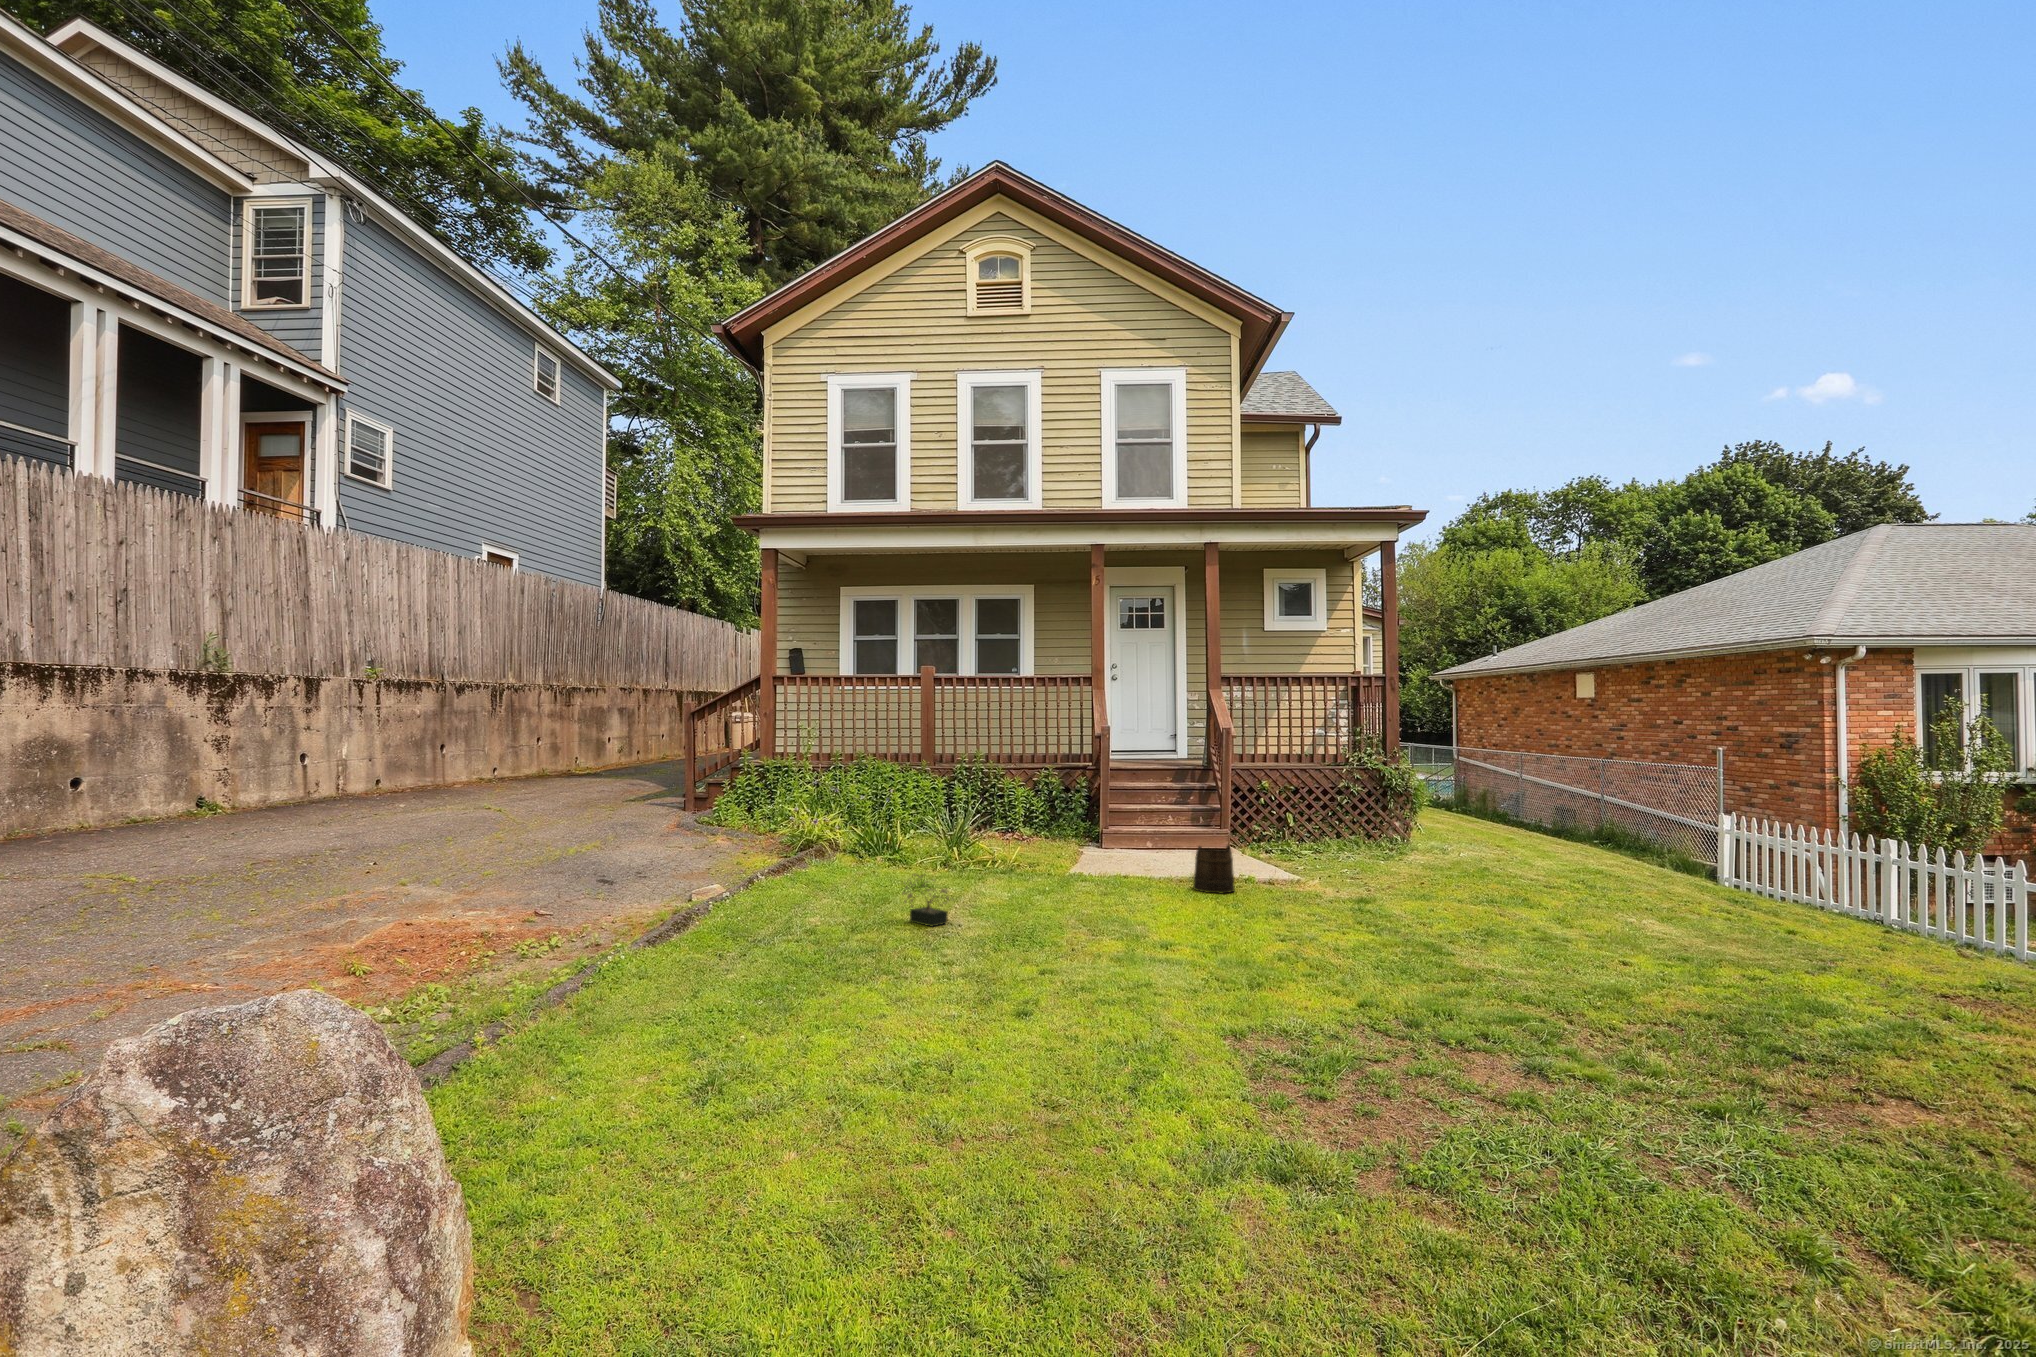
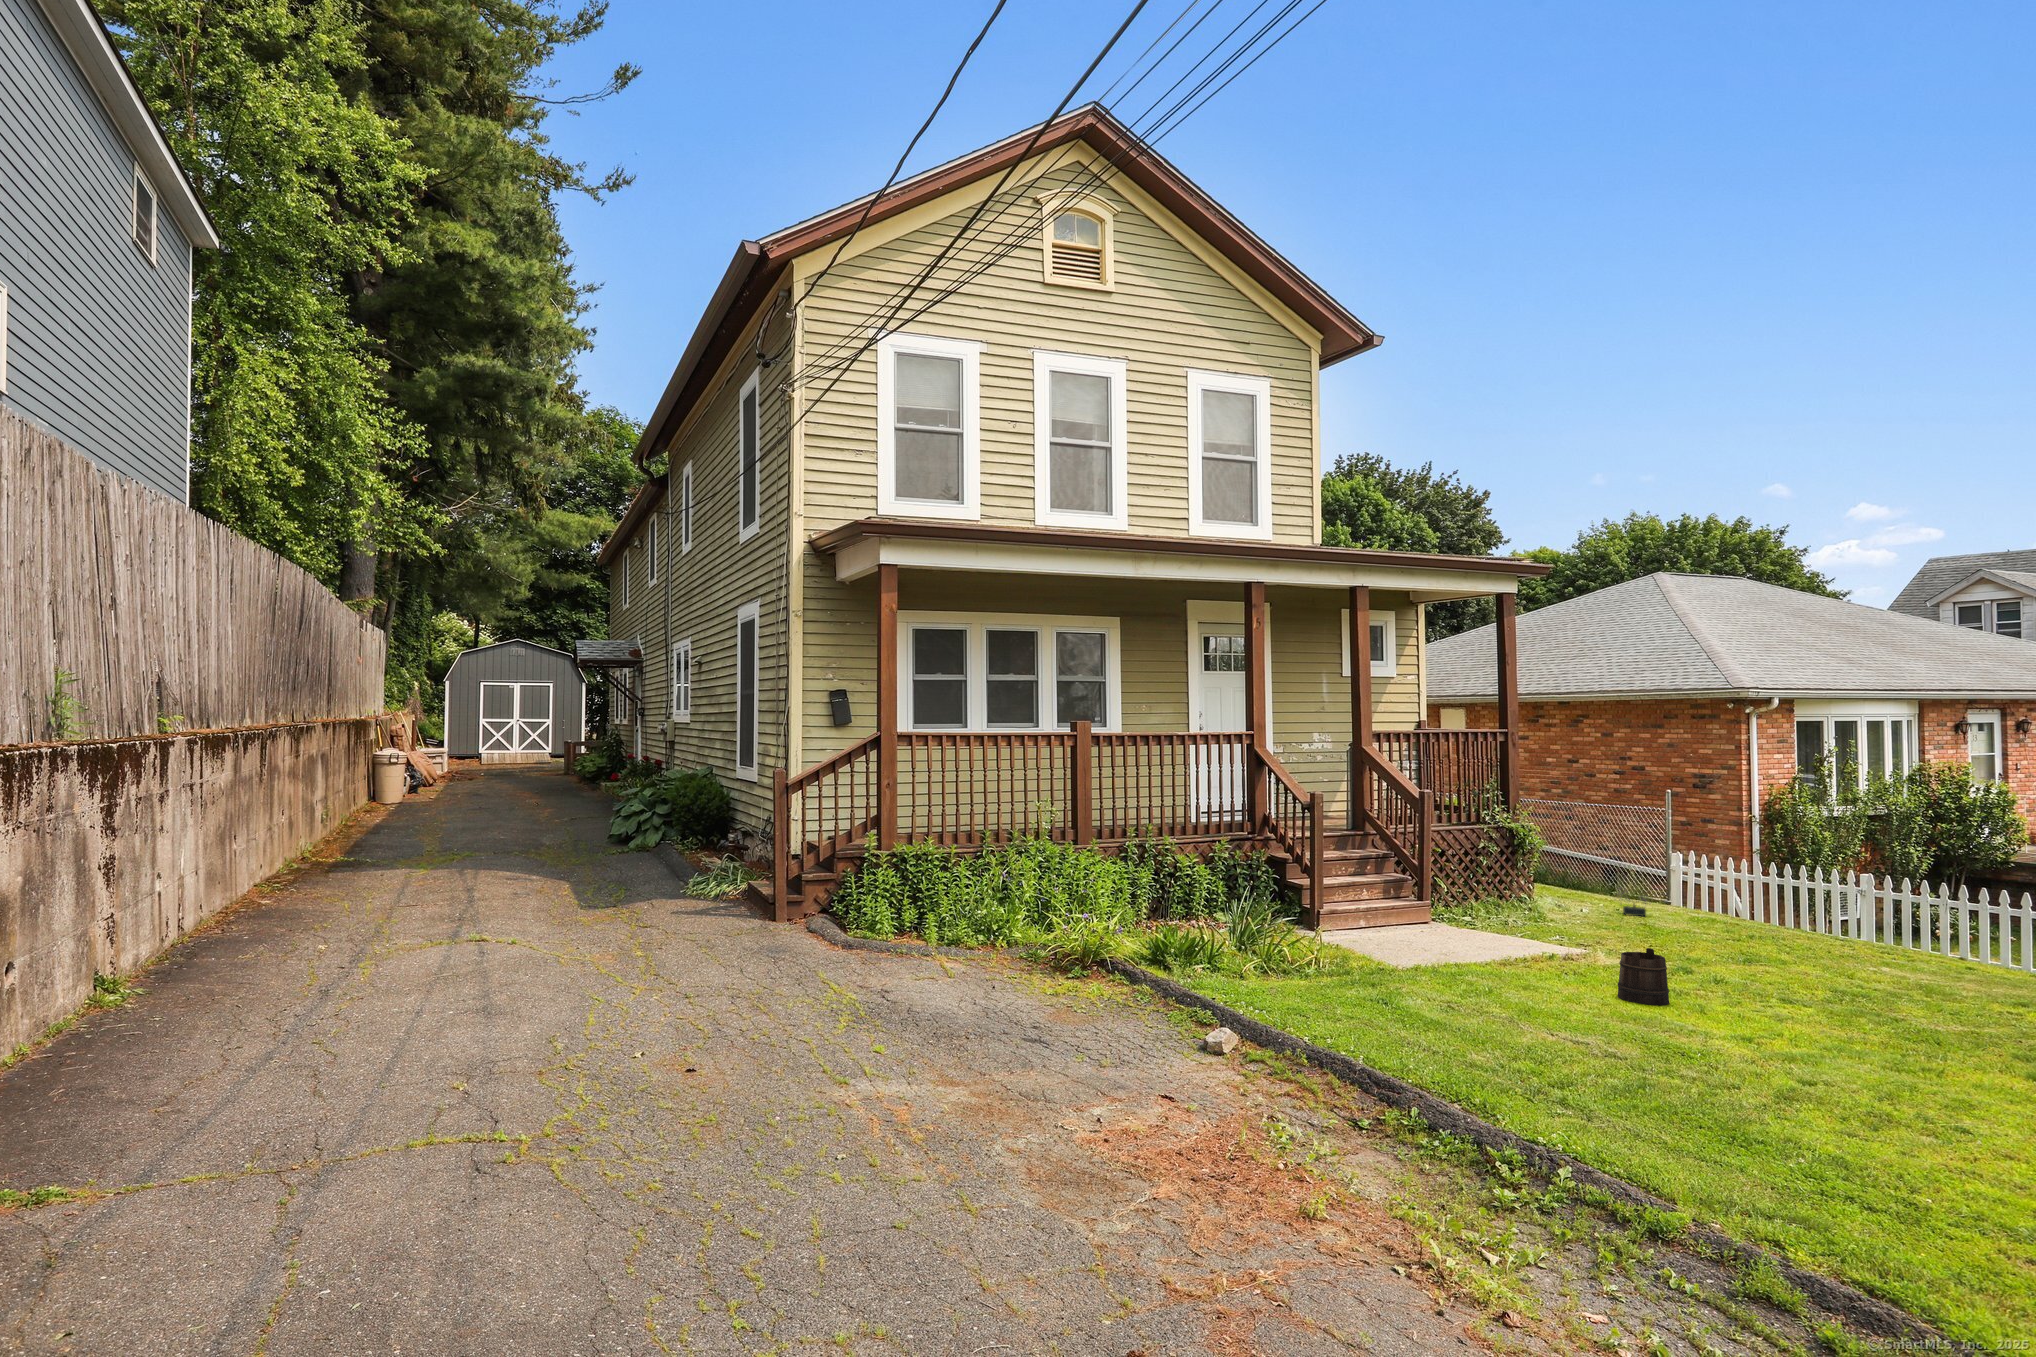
decorative plant: present [903,874,949,927] -> present [1616,891,1646,917]

